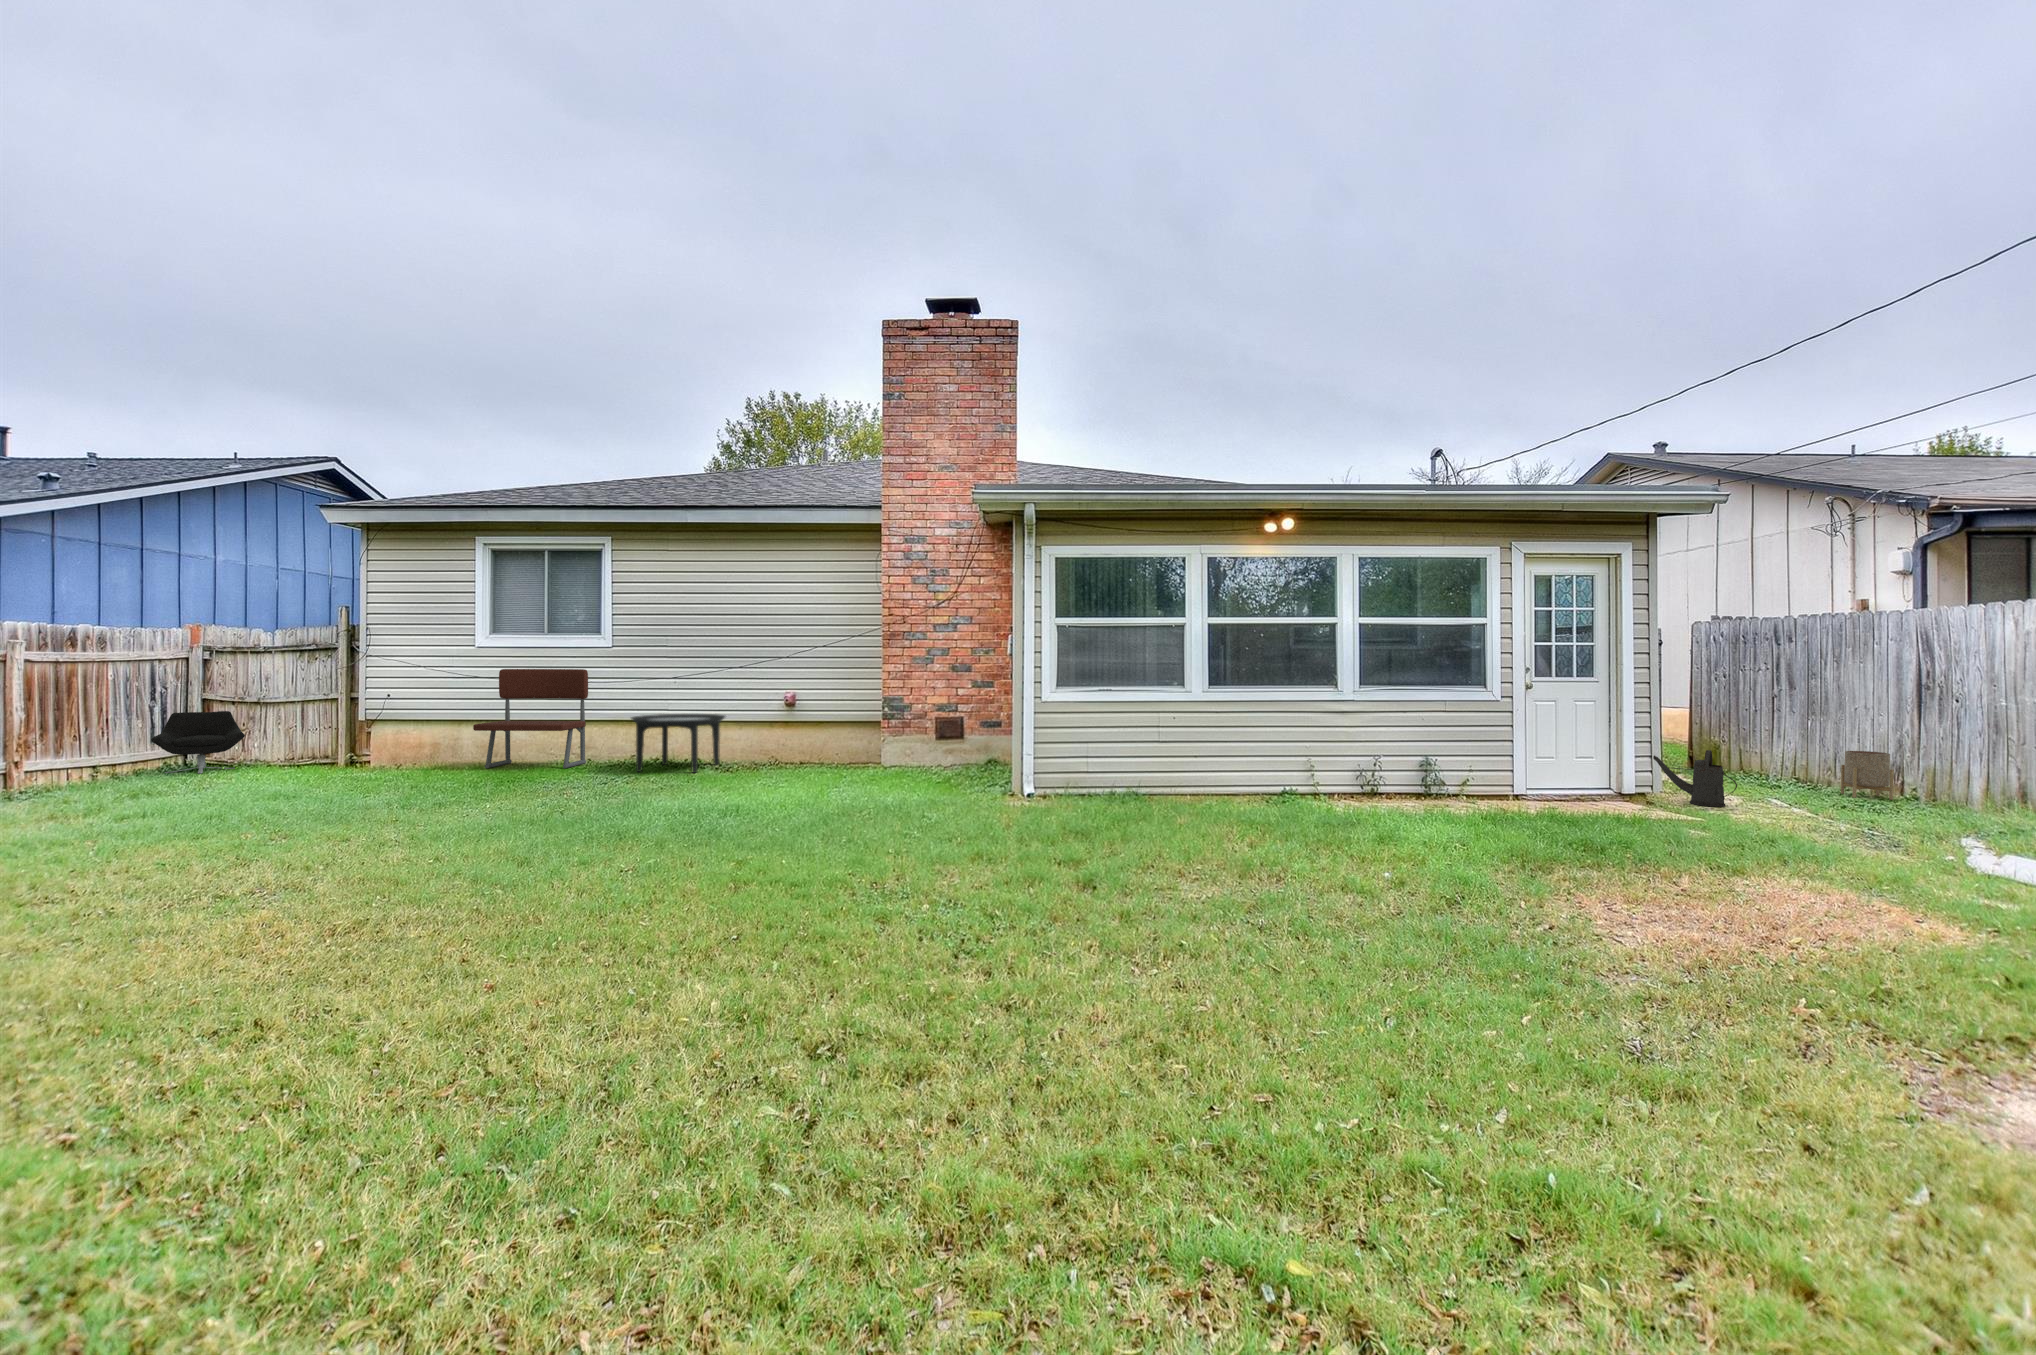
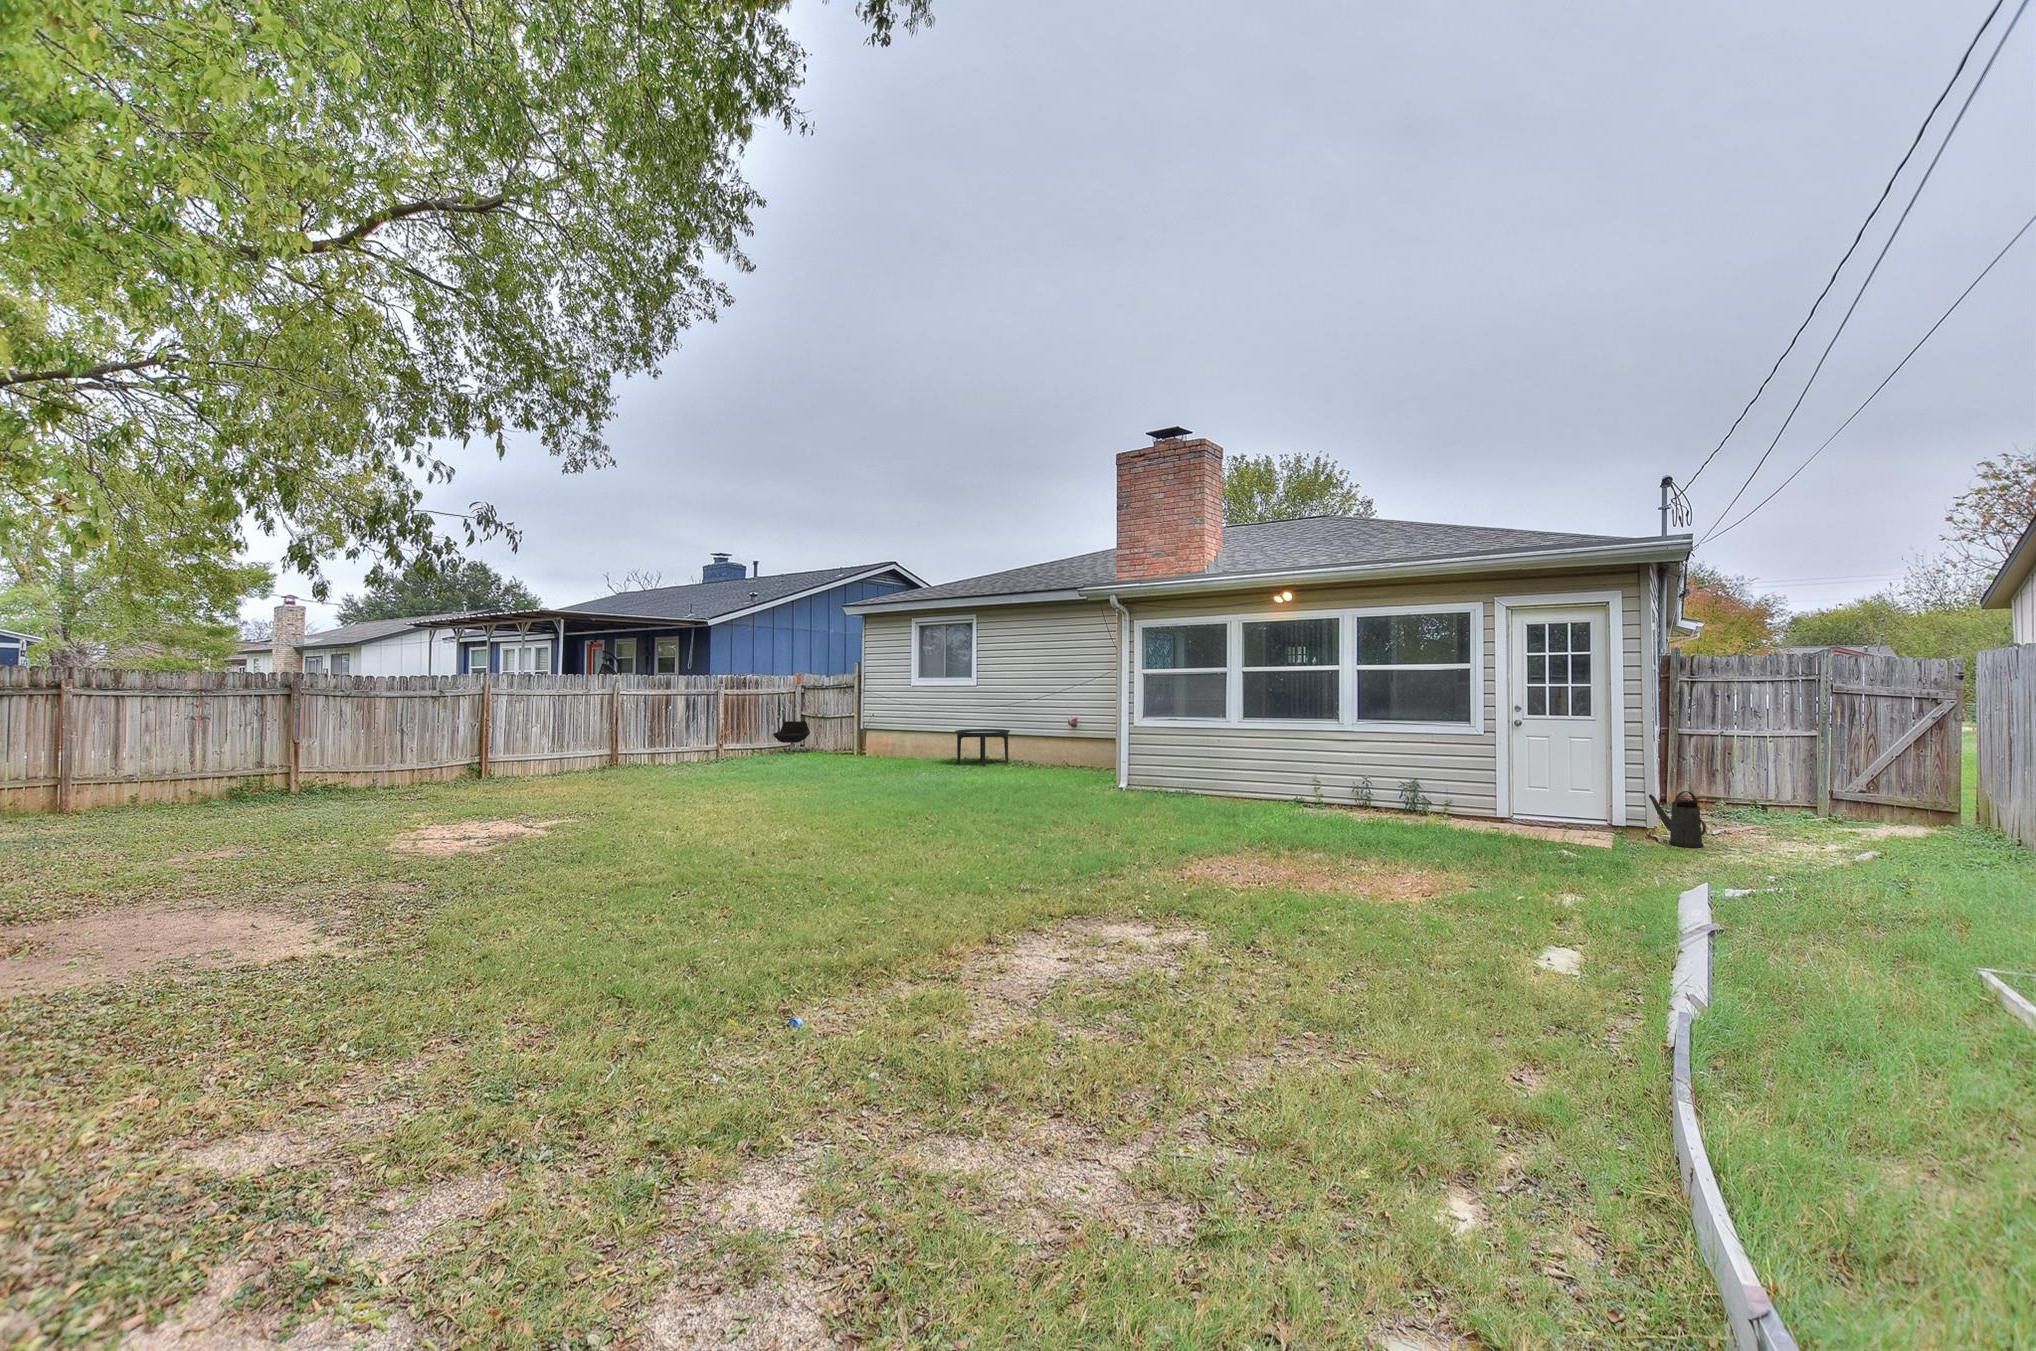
bench: present [473,669,588,768] -> none [890,700,947,760]
planter: present [1841,751,1894,800] -> none [1944,808,2007,867]

